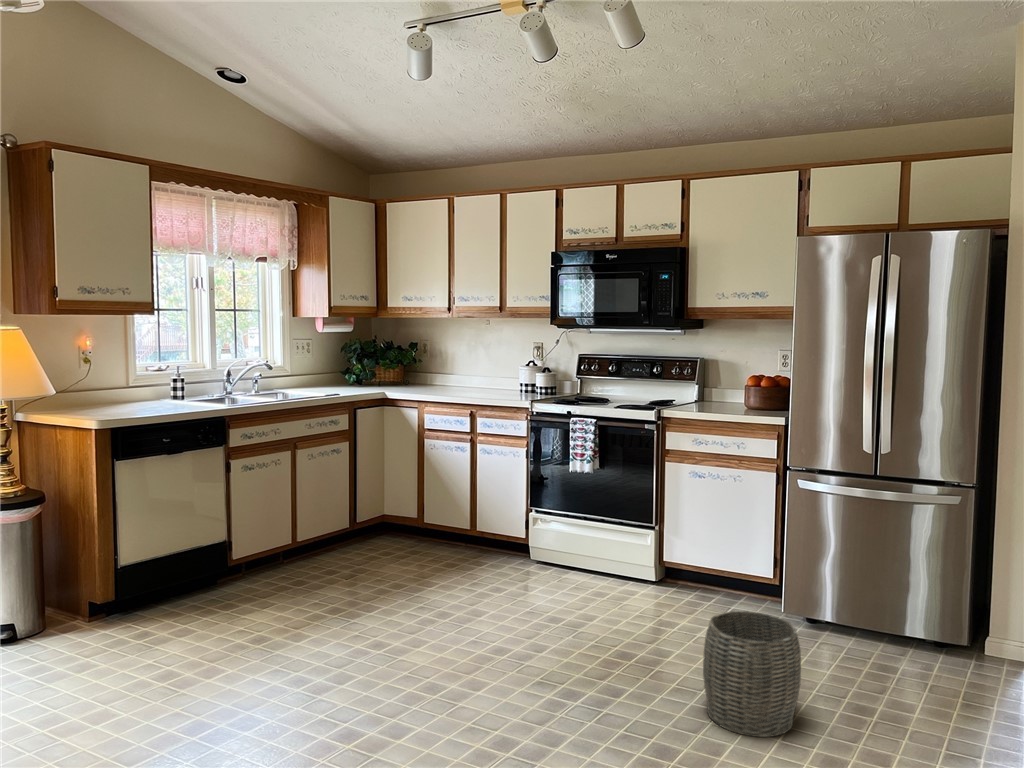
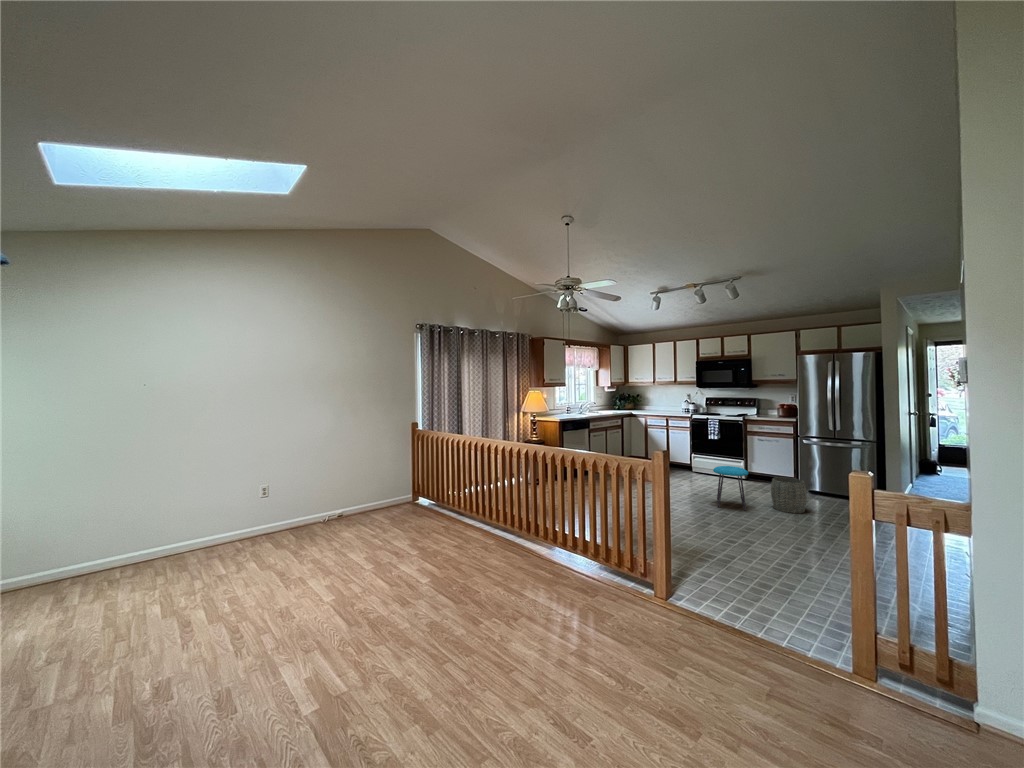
stool: none [534,584,638,743] -> present [713,466,748,511]

